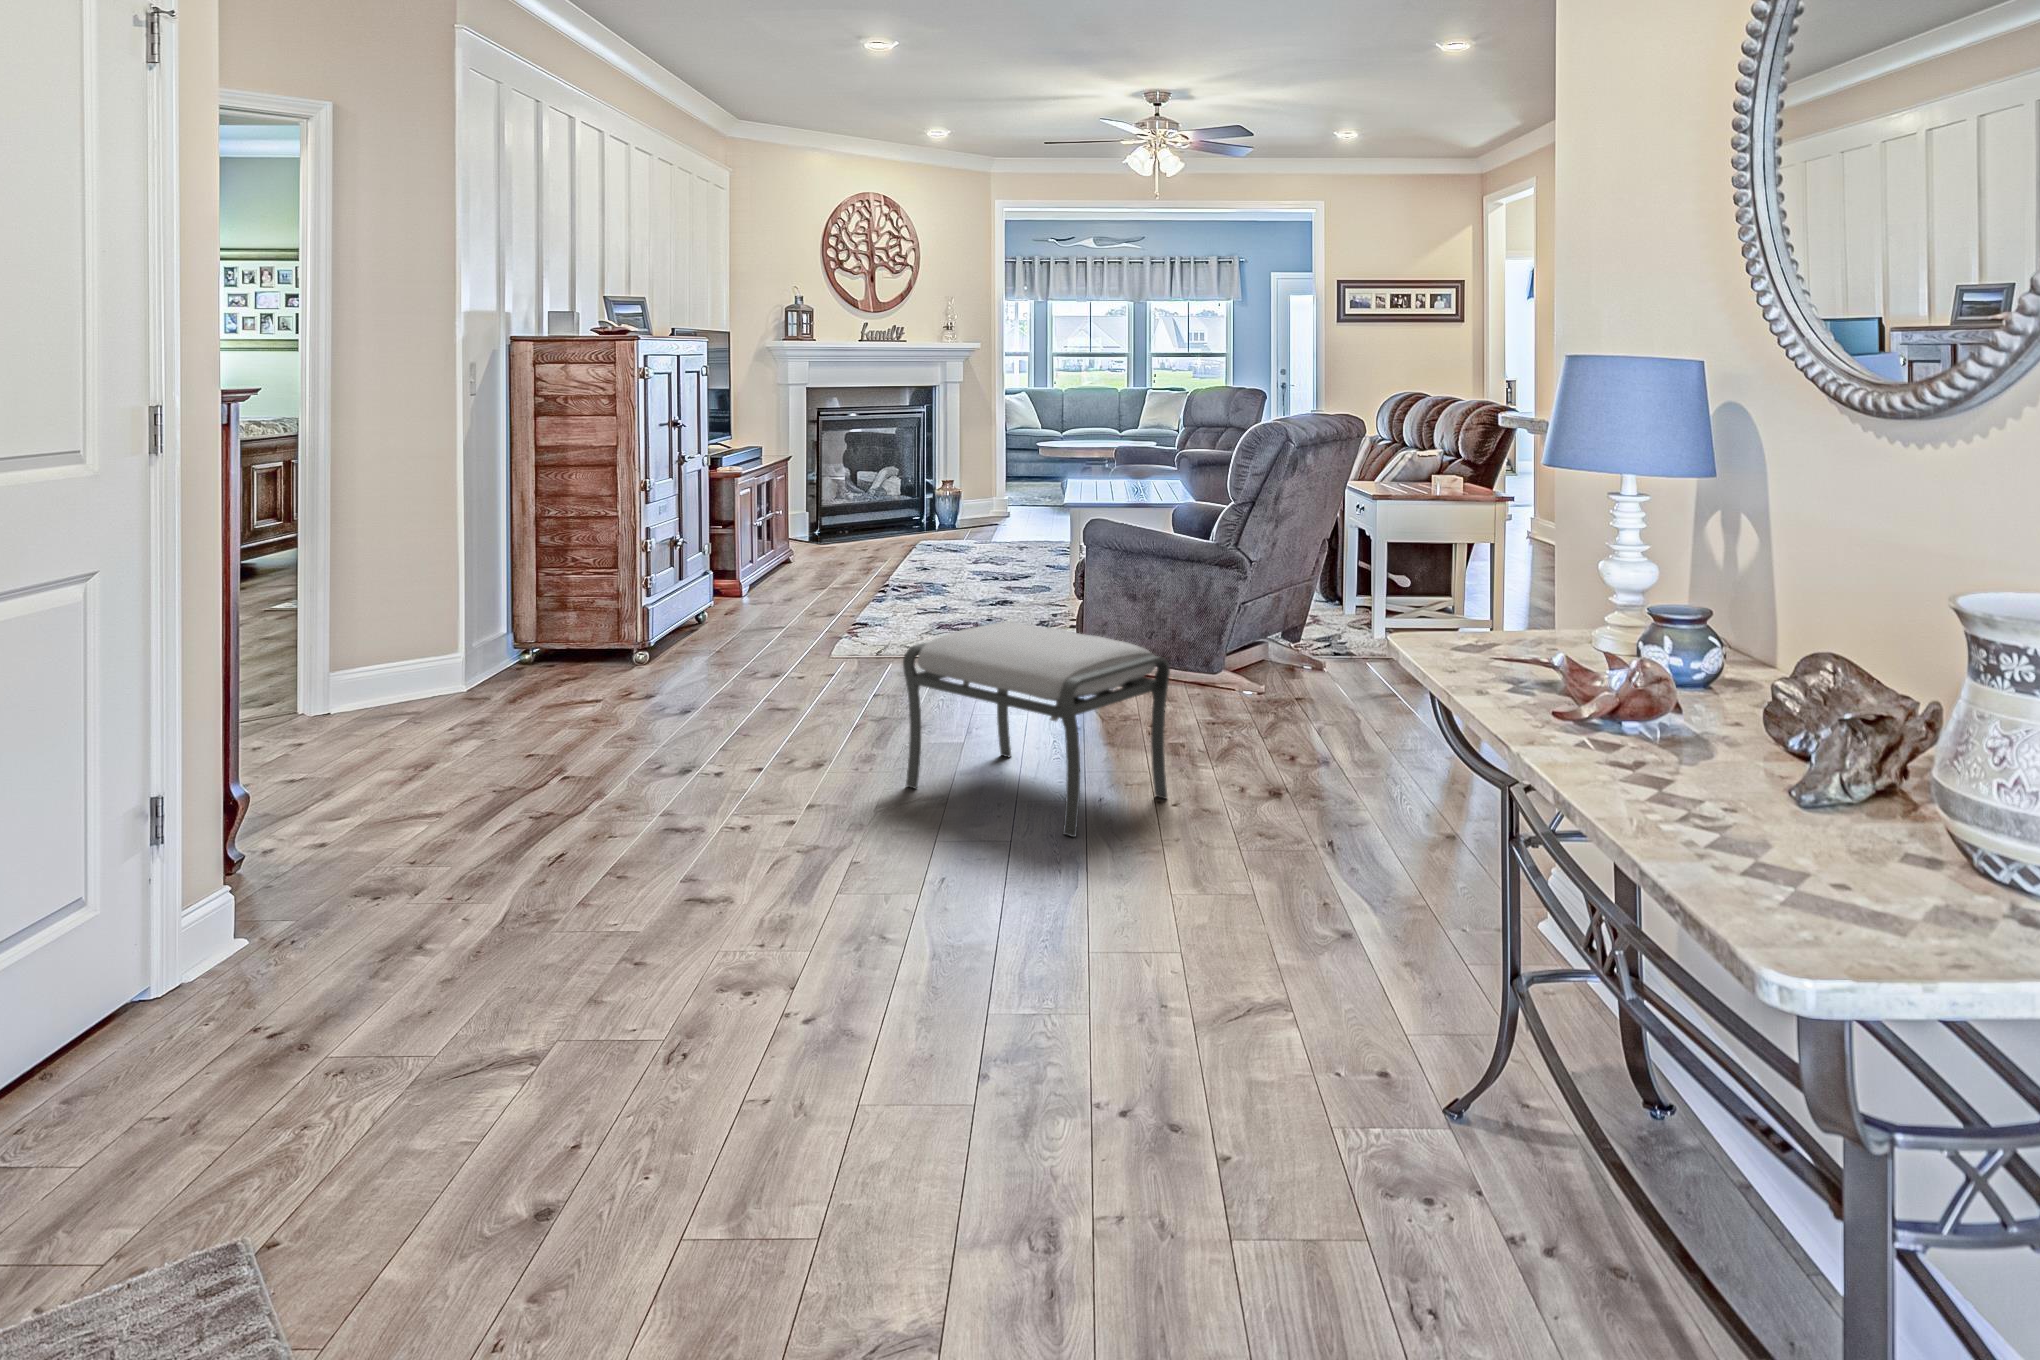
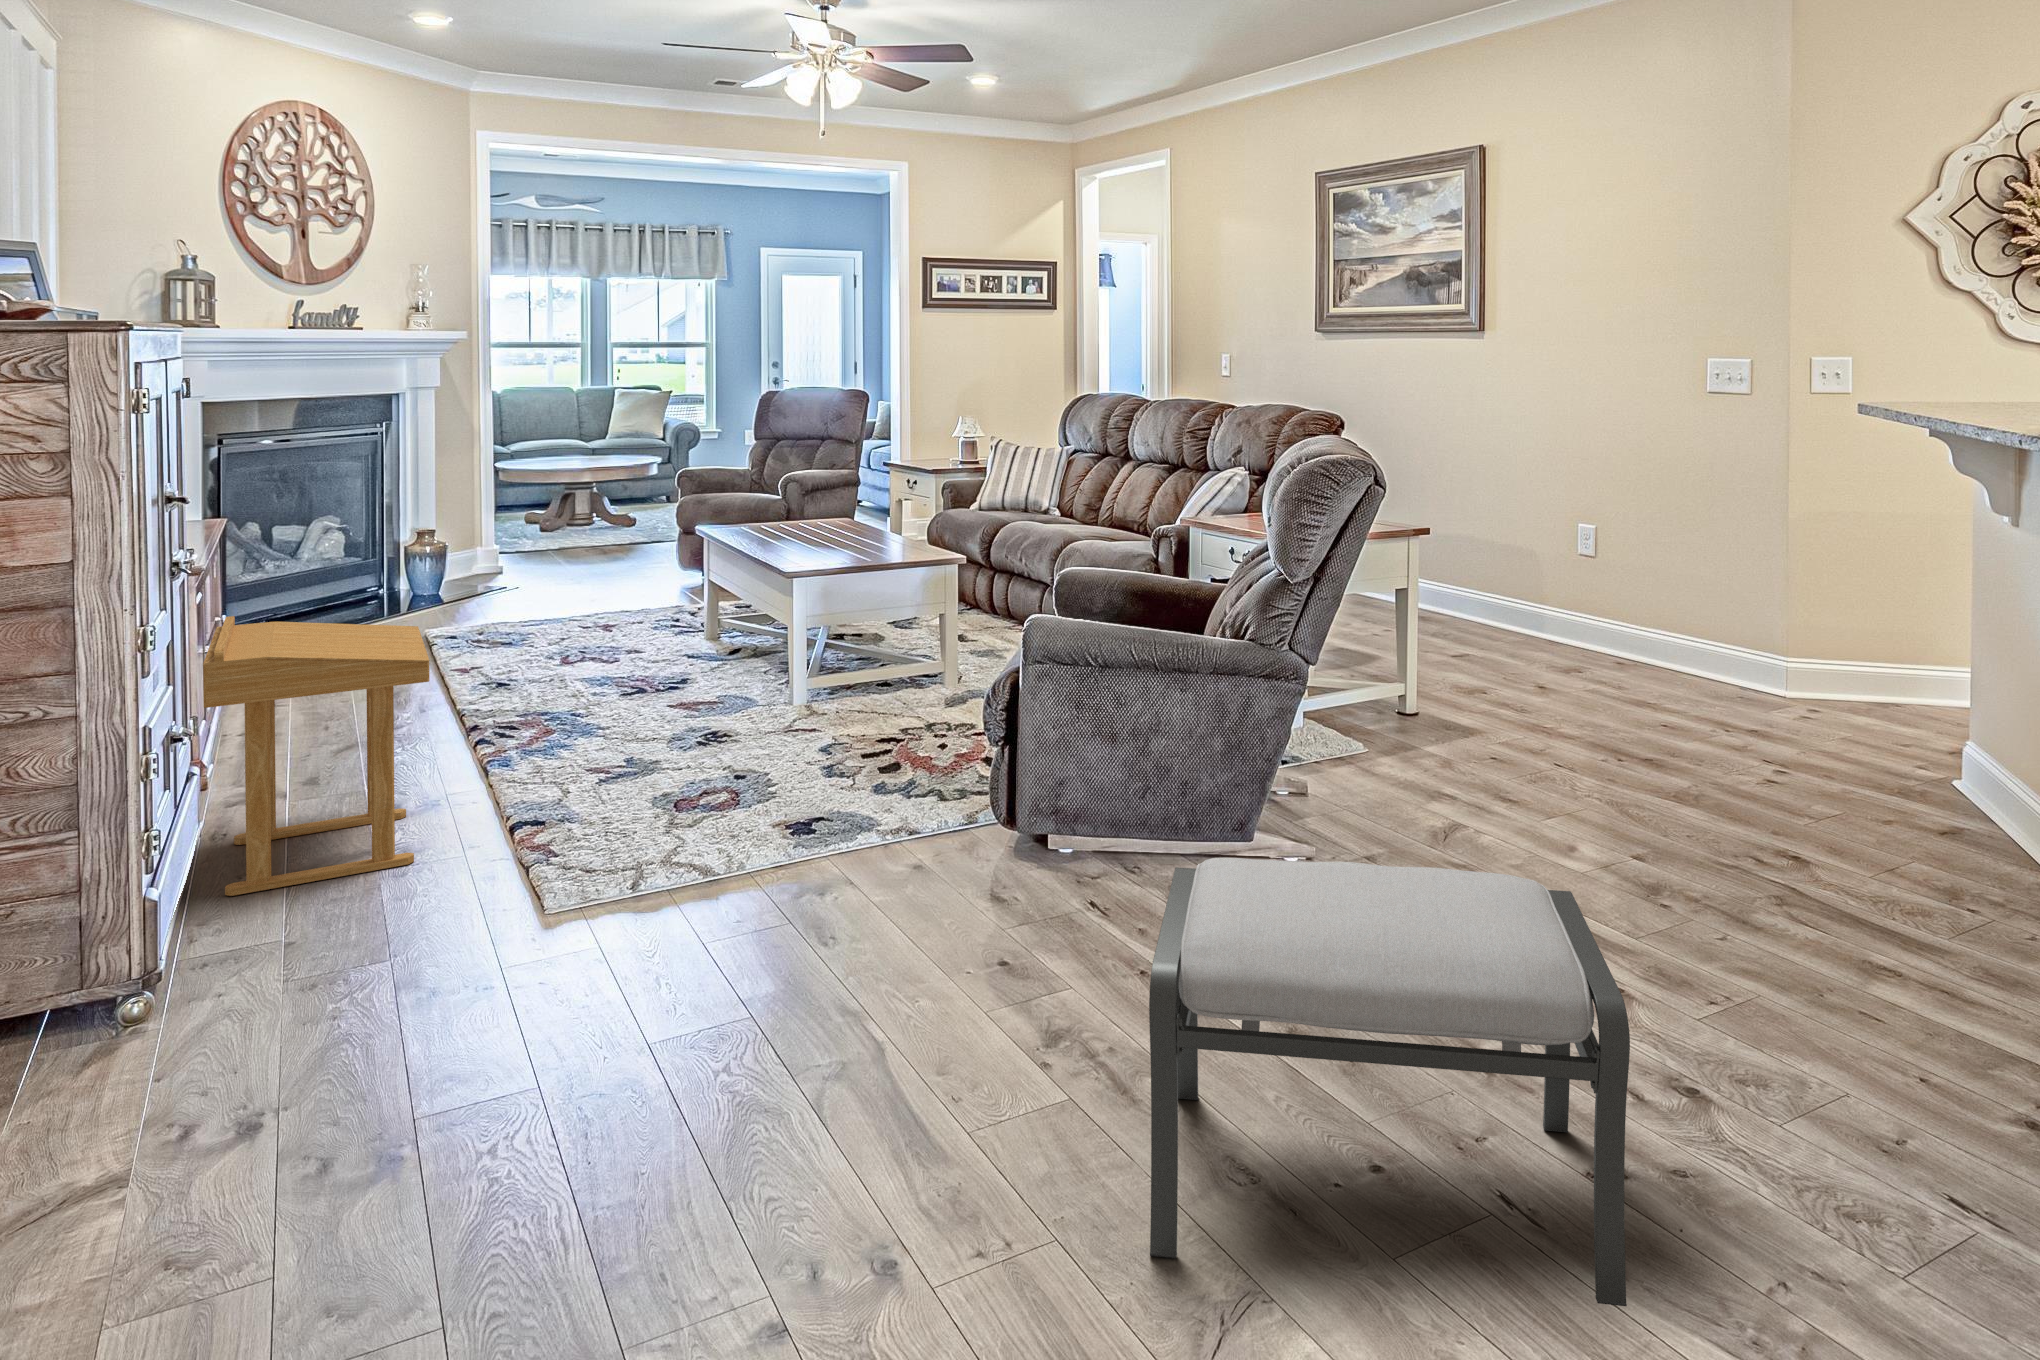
side table: none [699,494,824,634] -> present [203,616,429,896]

